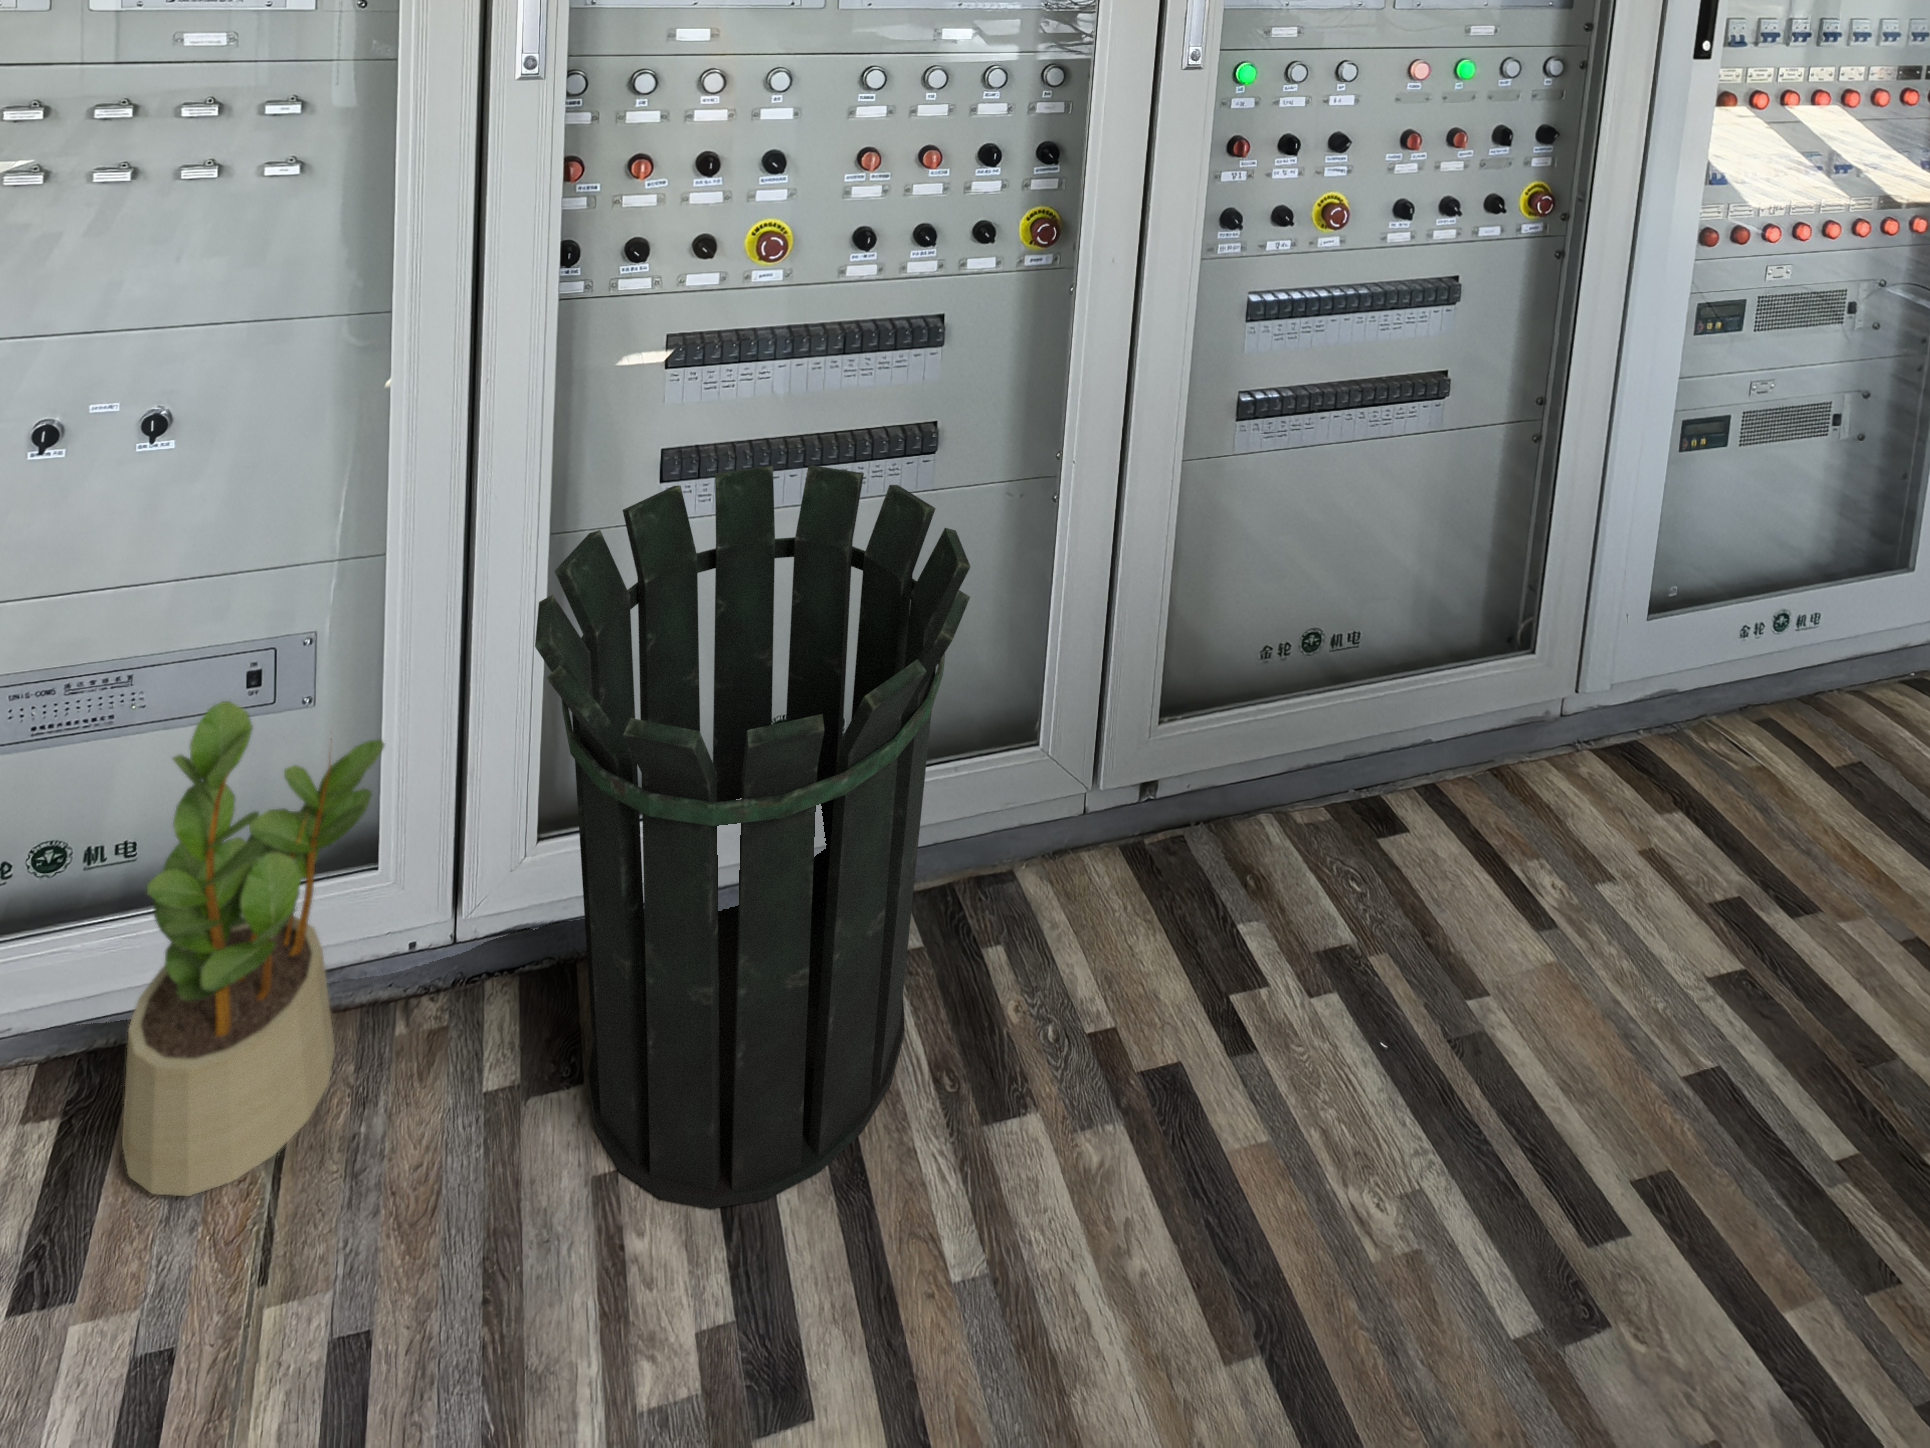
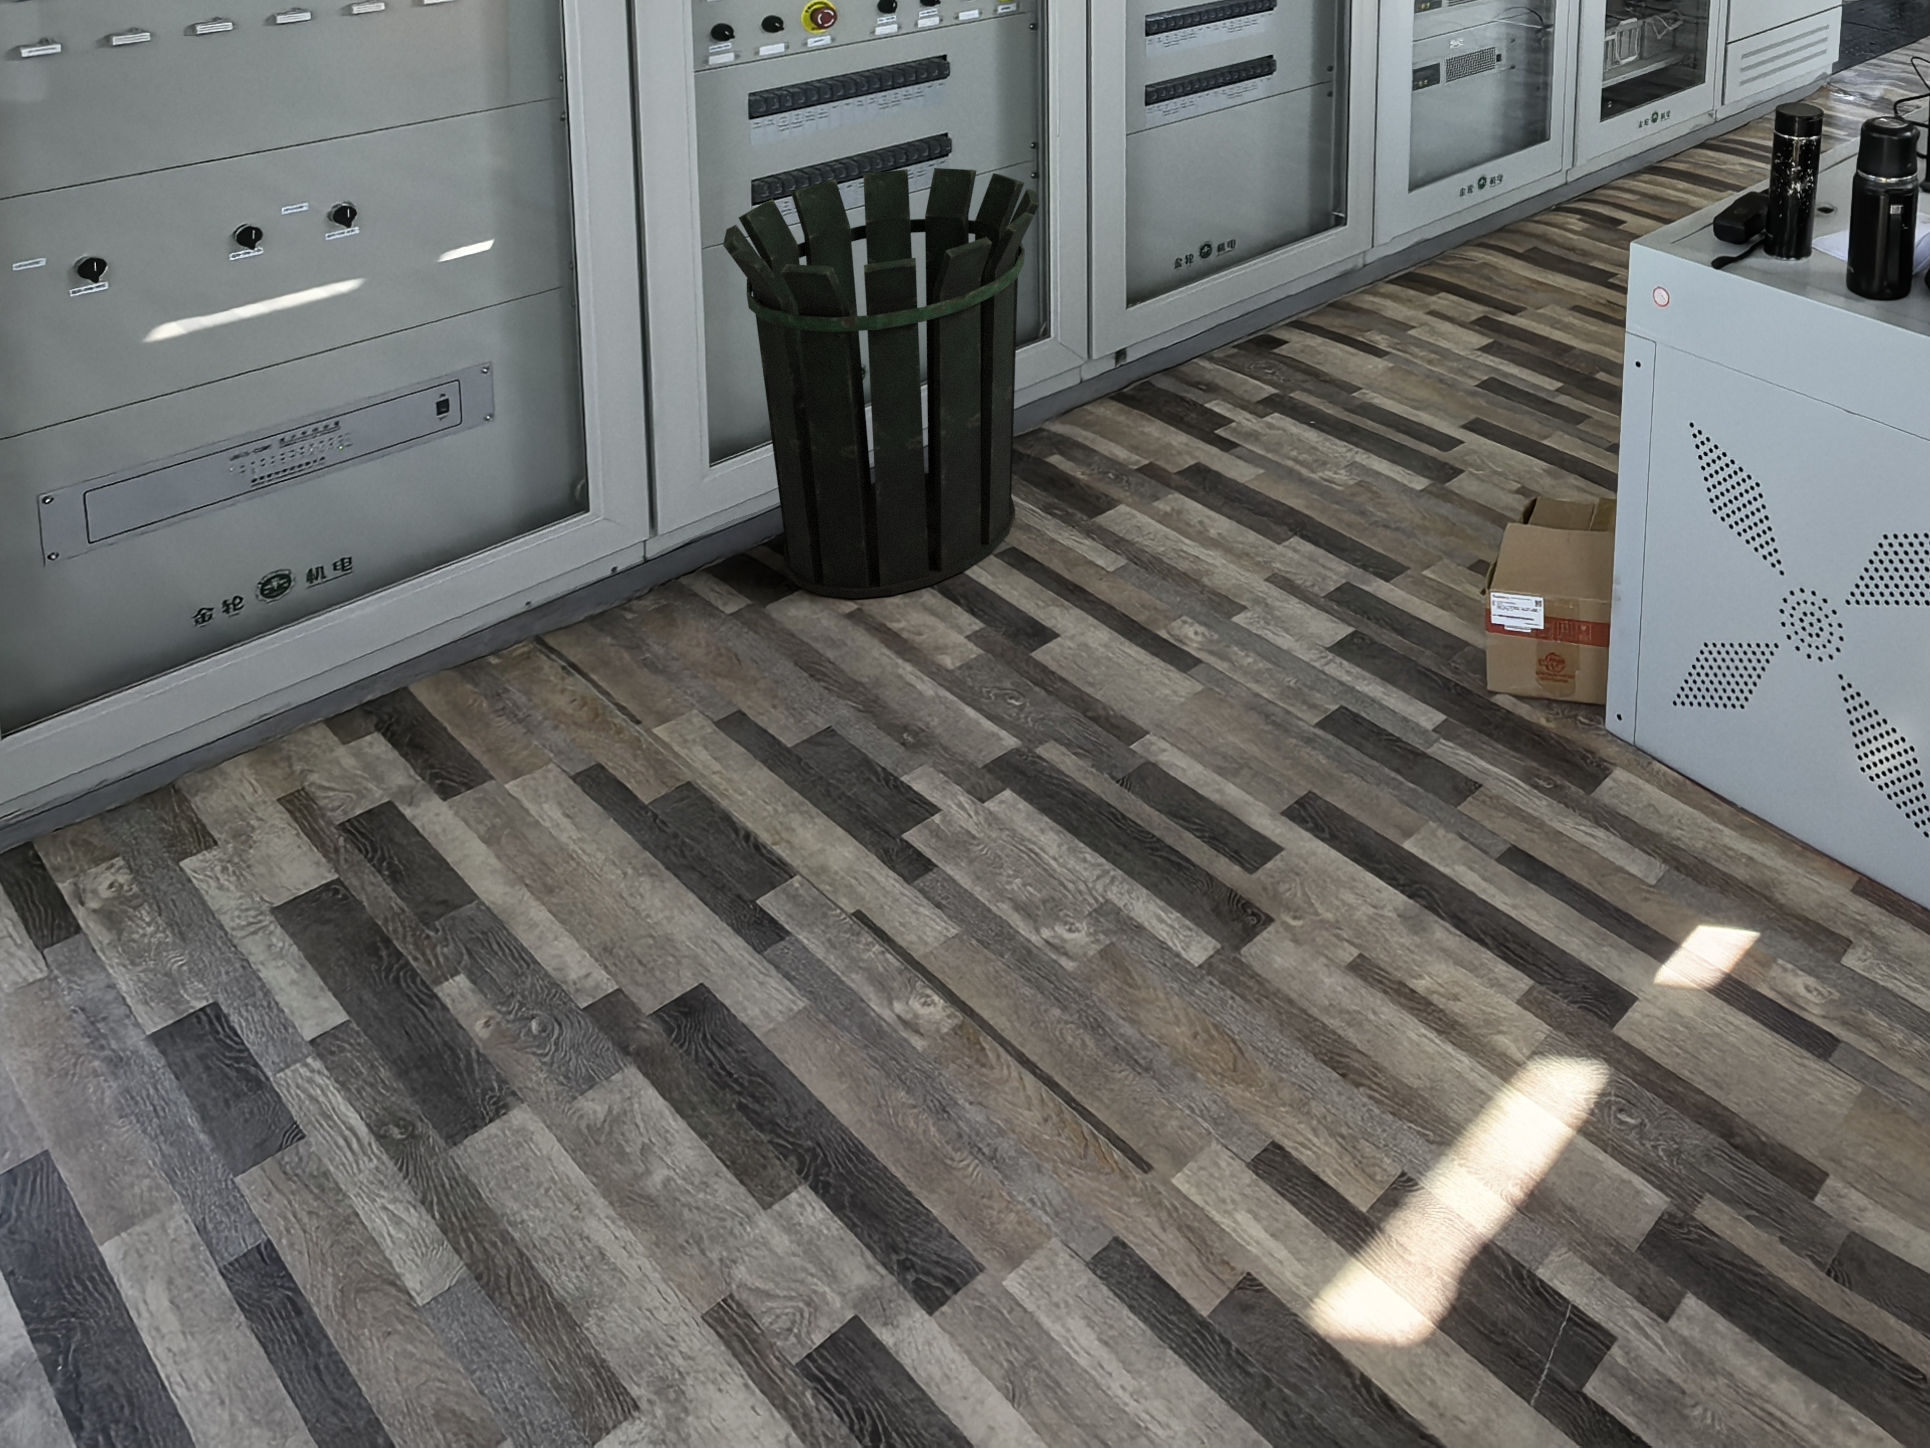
potted plant: present [122,701,384,1196] -> none [413,374,594,728]

